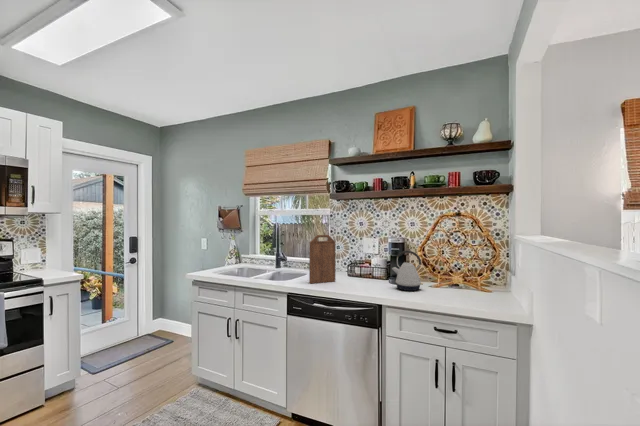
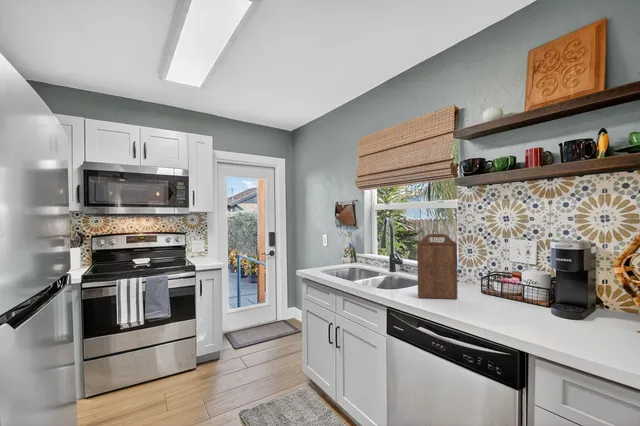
kettle: present [392,251,423,291] -> none [550,264,621,337]

